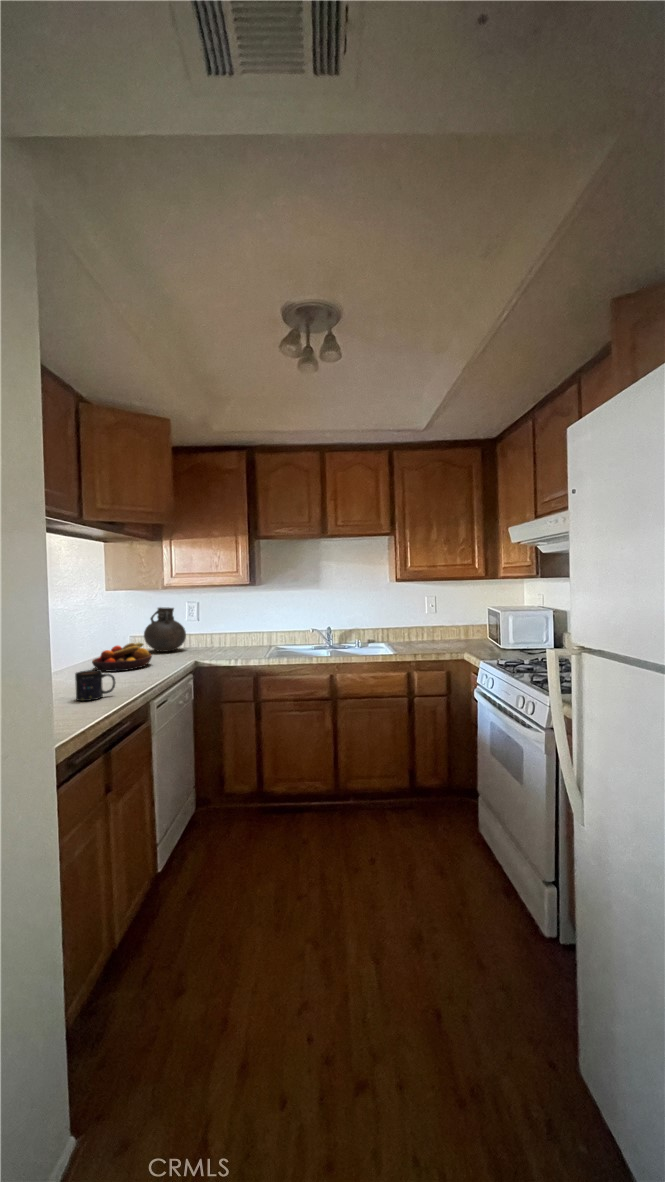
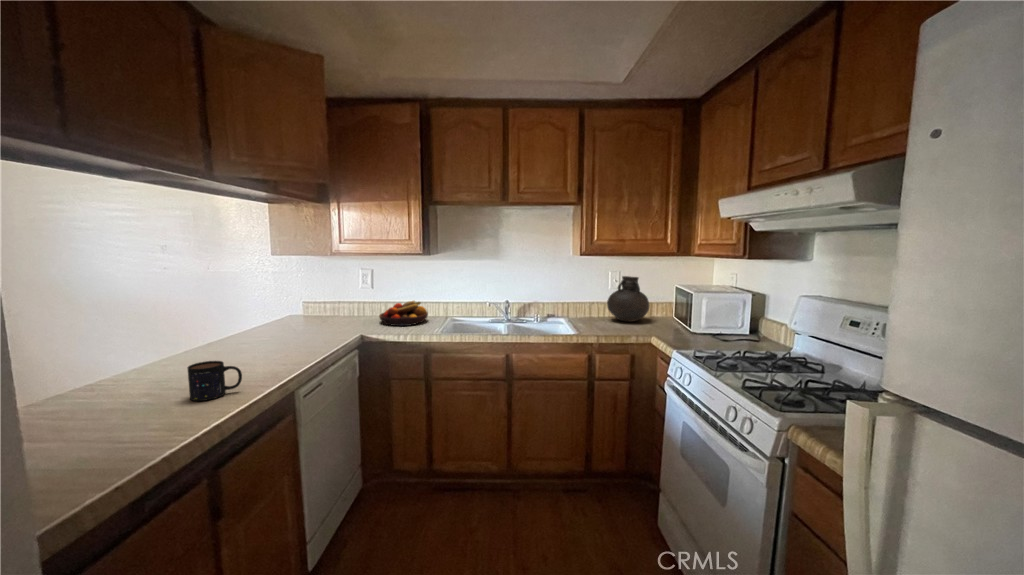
vase: present [144,607,186,652] -> present [607,276,650,322]
fruit bowl: present [92,642,152,672] -> present [379,301,428,326]

